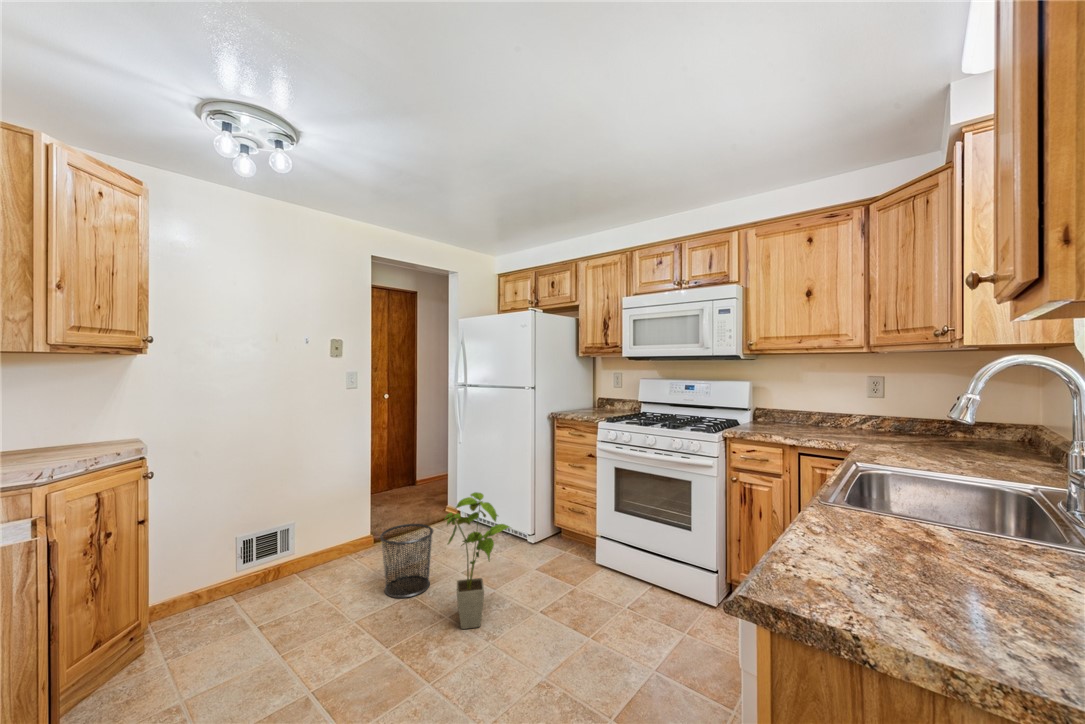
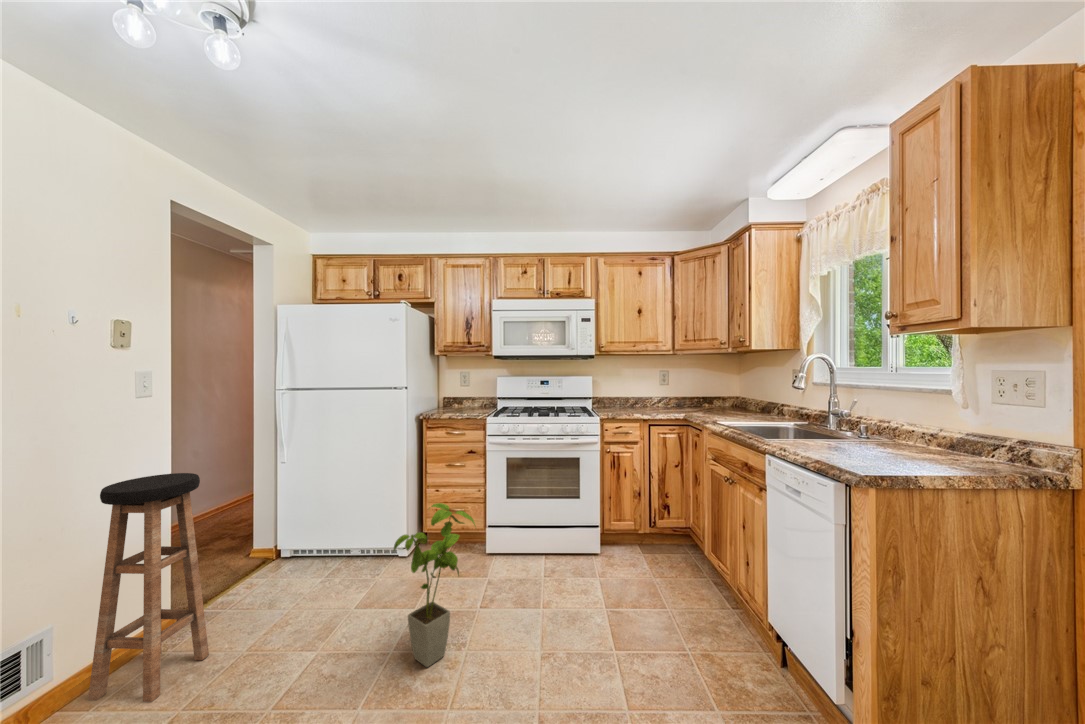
bar stool: none [319,440,375,579] -> present [88,473,209,702]
waste bin: present [380,524,433,598] -> none [257,567,338,679]

